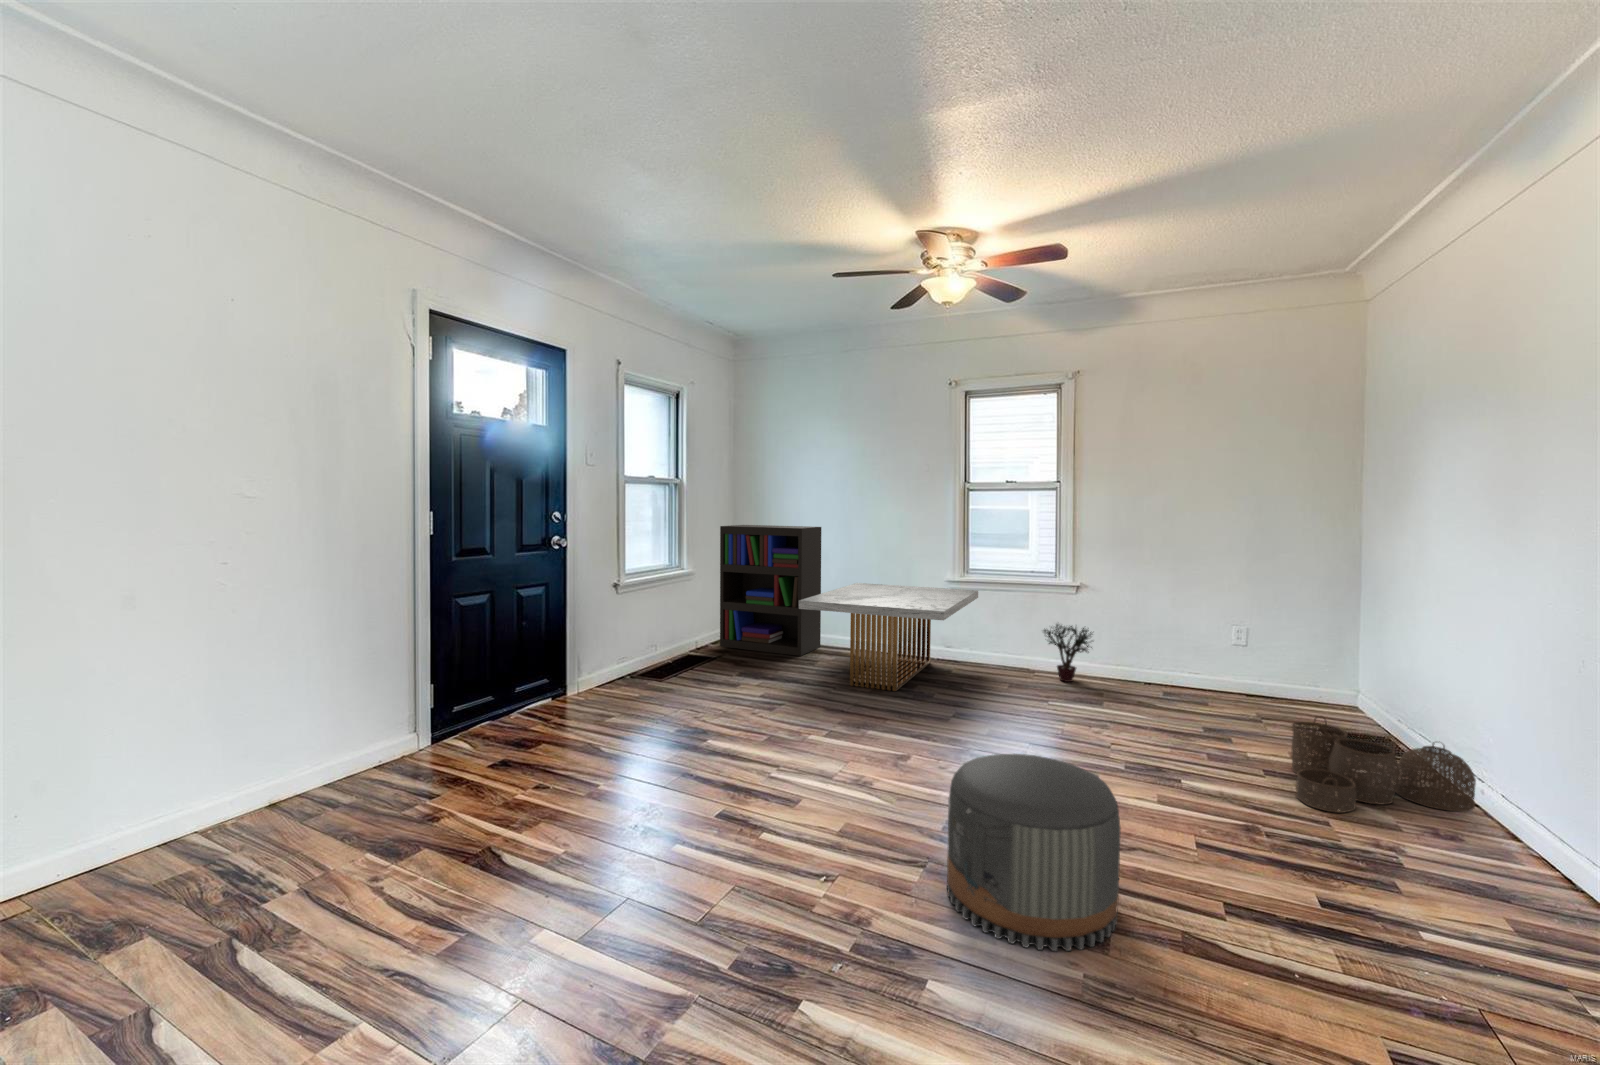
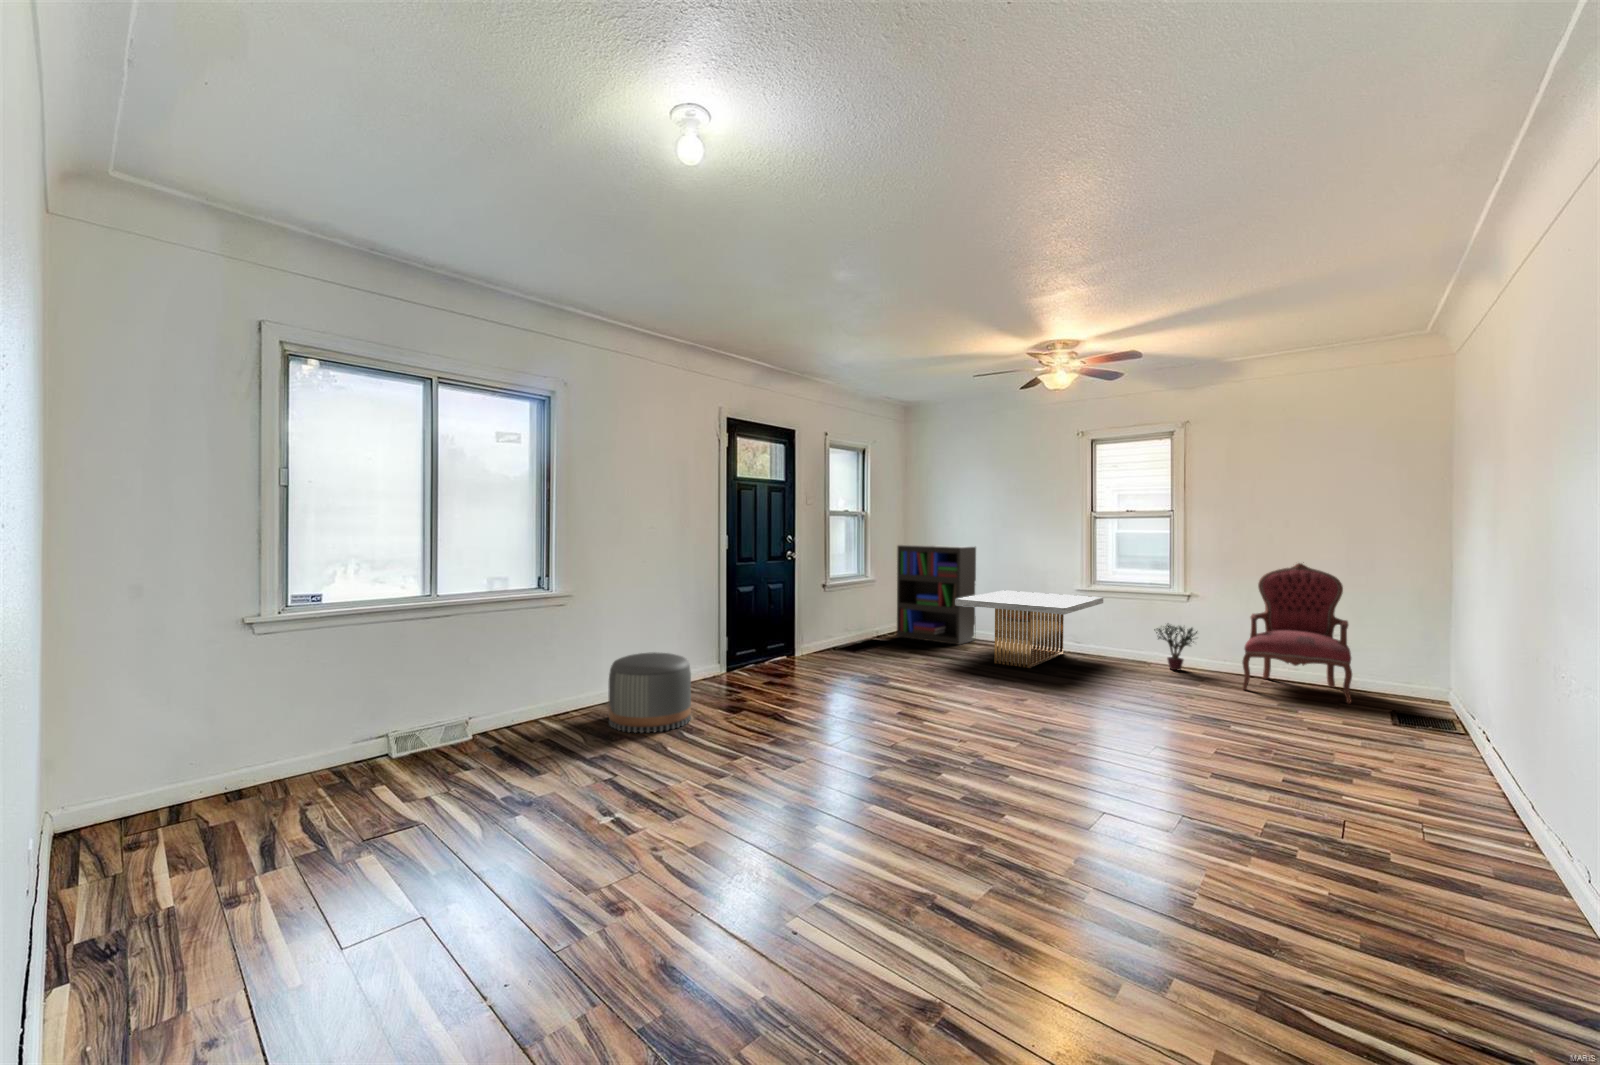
armchair: none [1156,545,1287,724] -> present [1242,562,1352,704]
woven basket: present [1292,716,1476,813] -> none [1317,687,1468,755]
pouf: present [947,754,1121,951] -> present [608,652,691,733]

